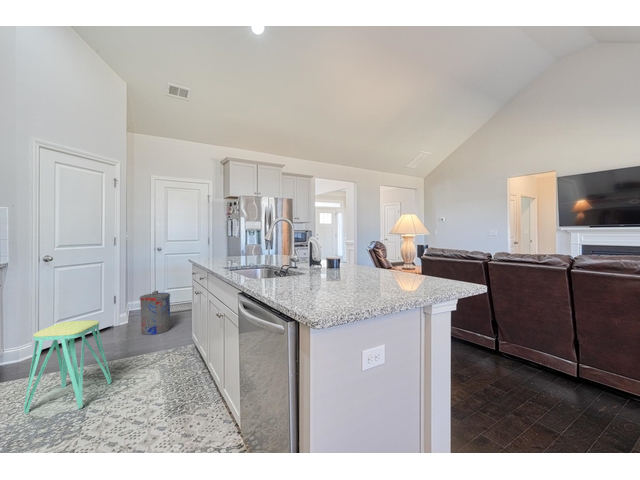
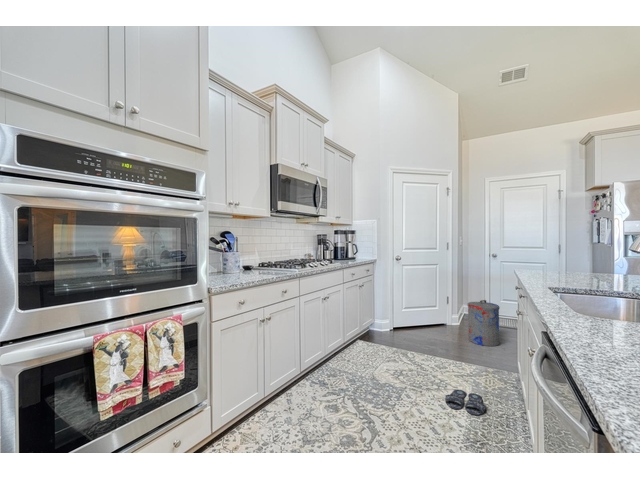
stool: present [24,320,111,413] -> none [371,311,428,388]
slippers: none [138,374,176,397] -> present [445,389,486,415]

